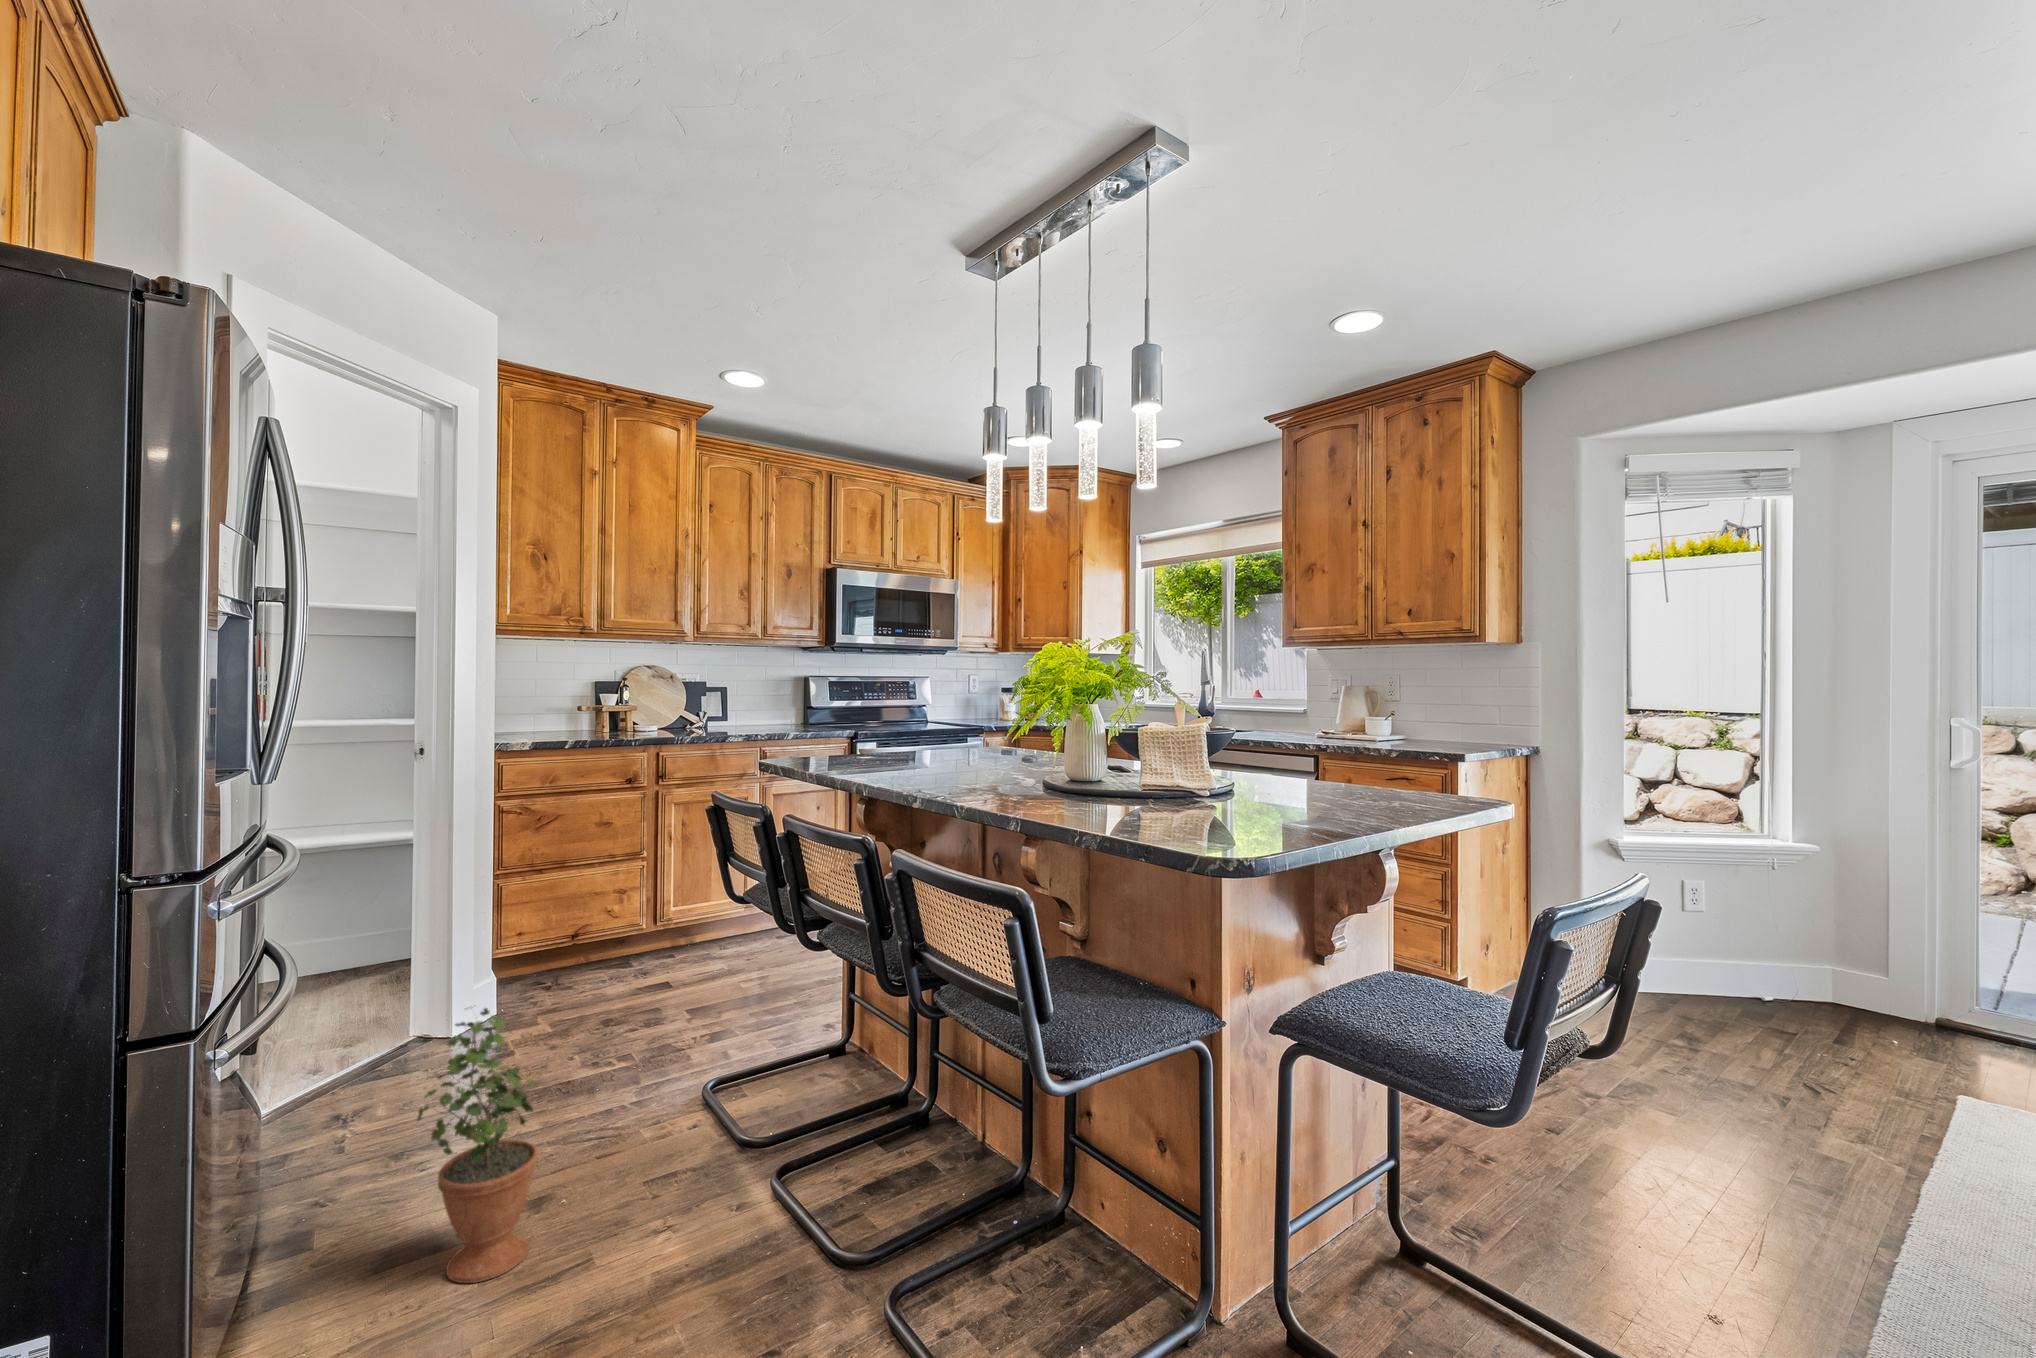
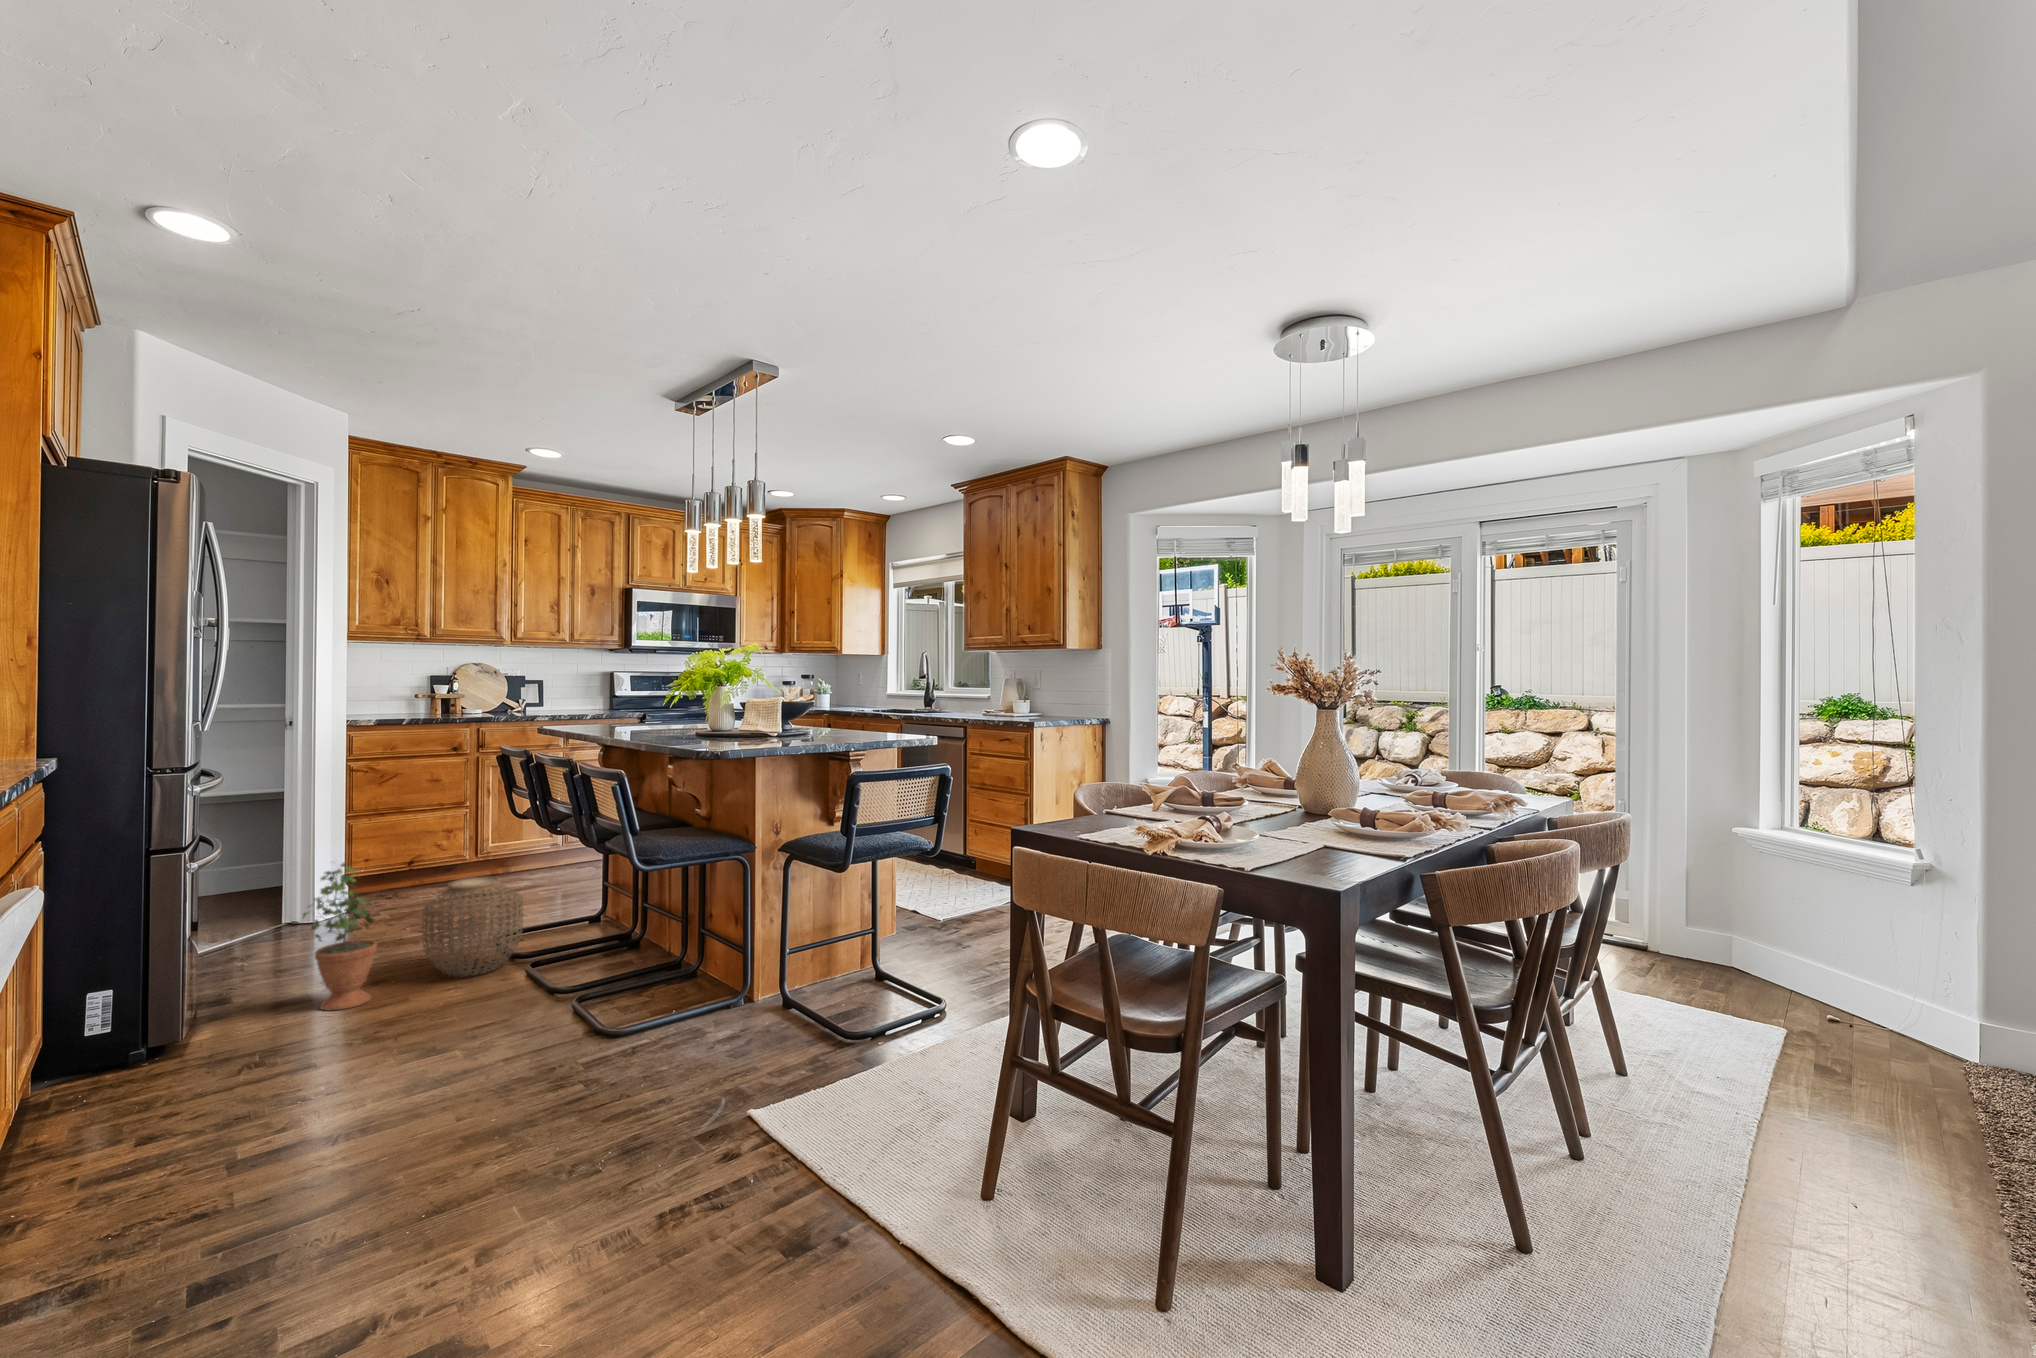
woven basket: none [606,1013,757,1192] -> present [422,877,523,977]

